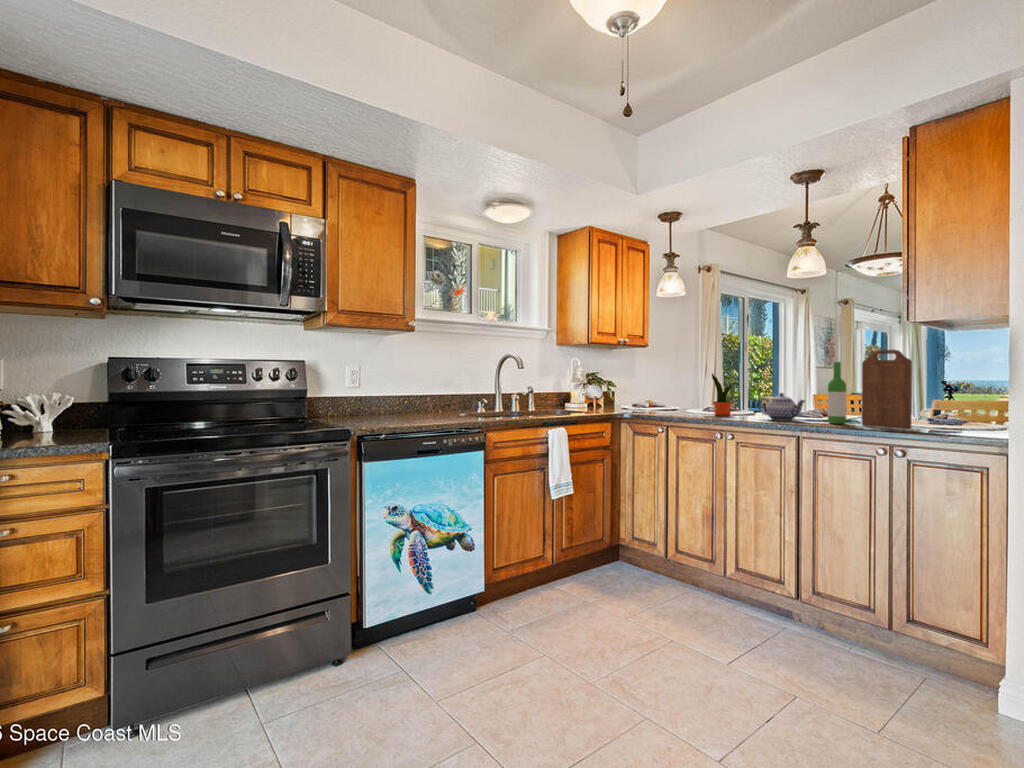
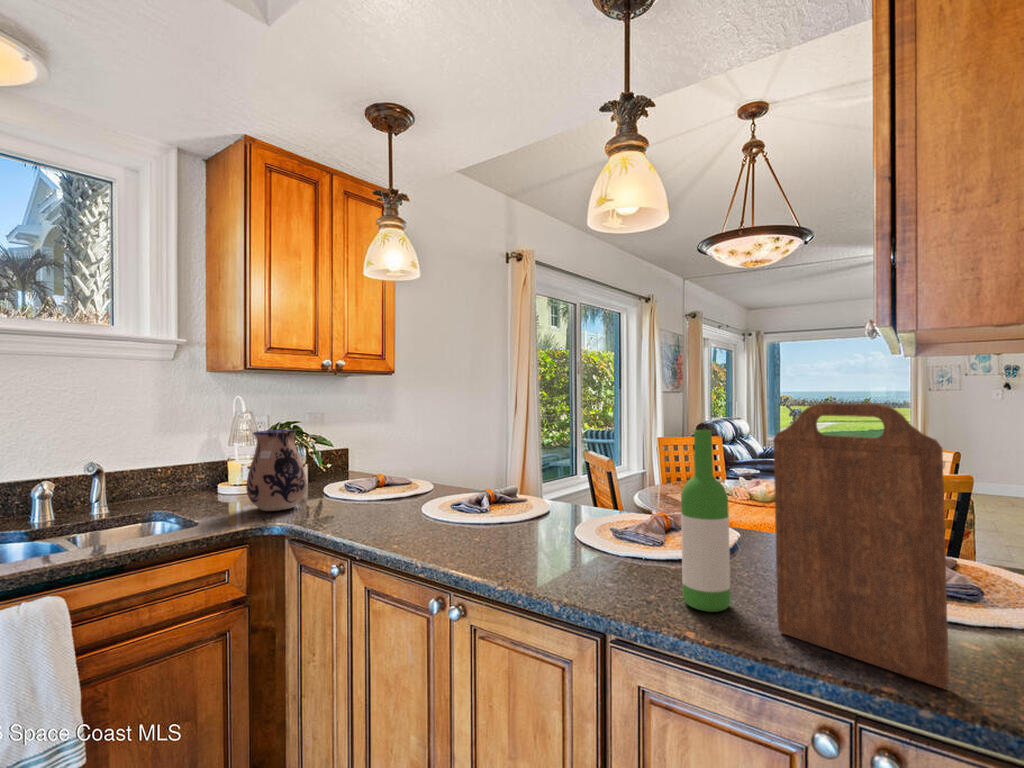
ceramic pitcher: none [604,373,630,410] -> present [246,430,307,511]
potted plant: present [712,374,732,416] -> none [427,442,480,543]
teapot: present [758,393,805,421] -> none [521,504,628,584]

